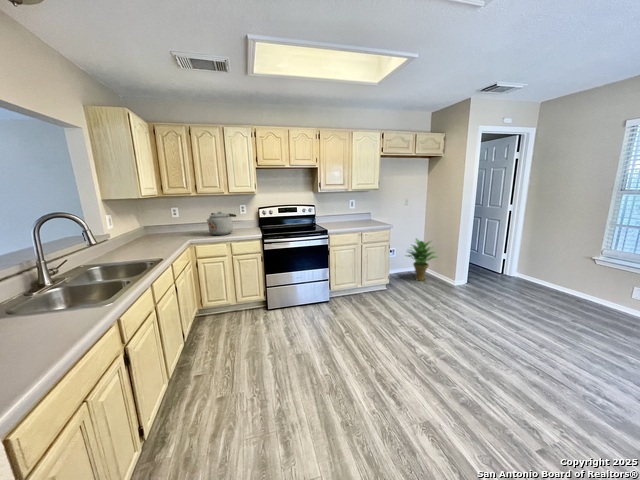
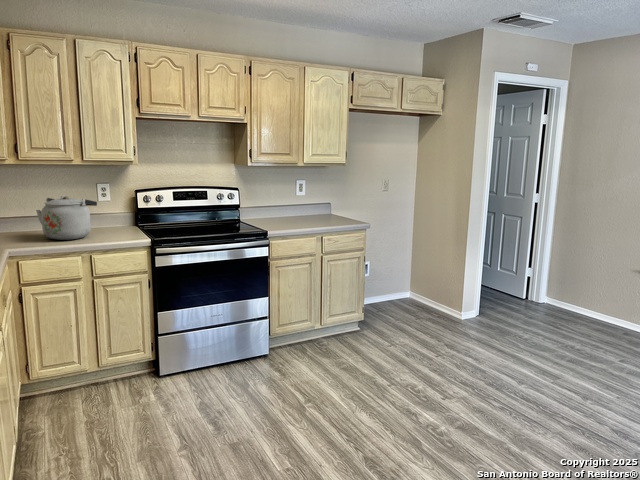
potted plant: present [408,239,437,281] -> none [385,245,437,314]

